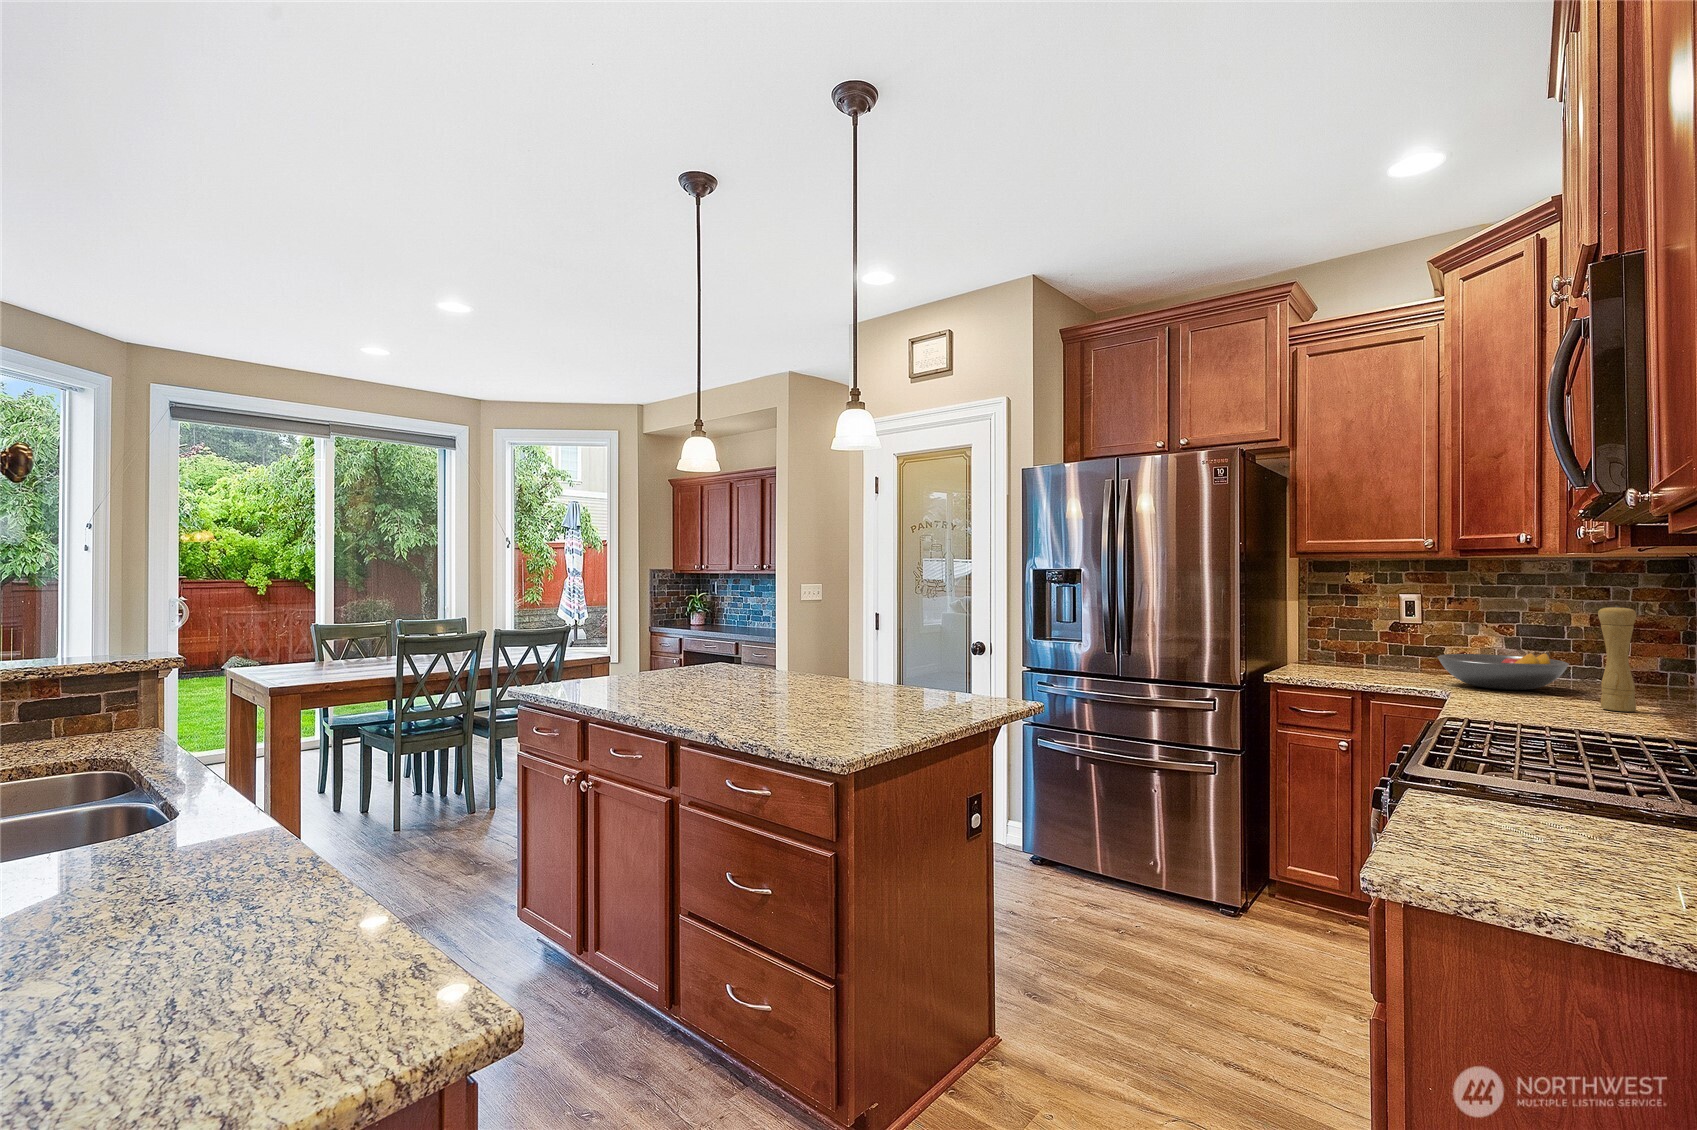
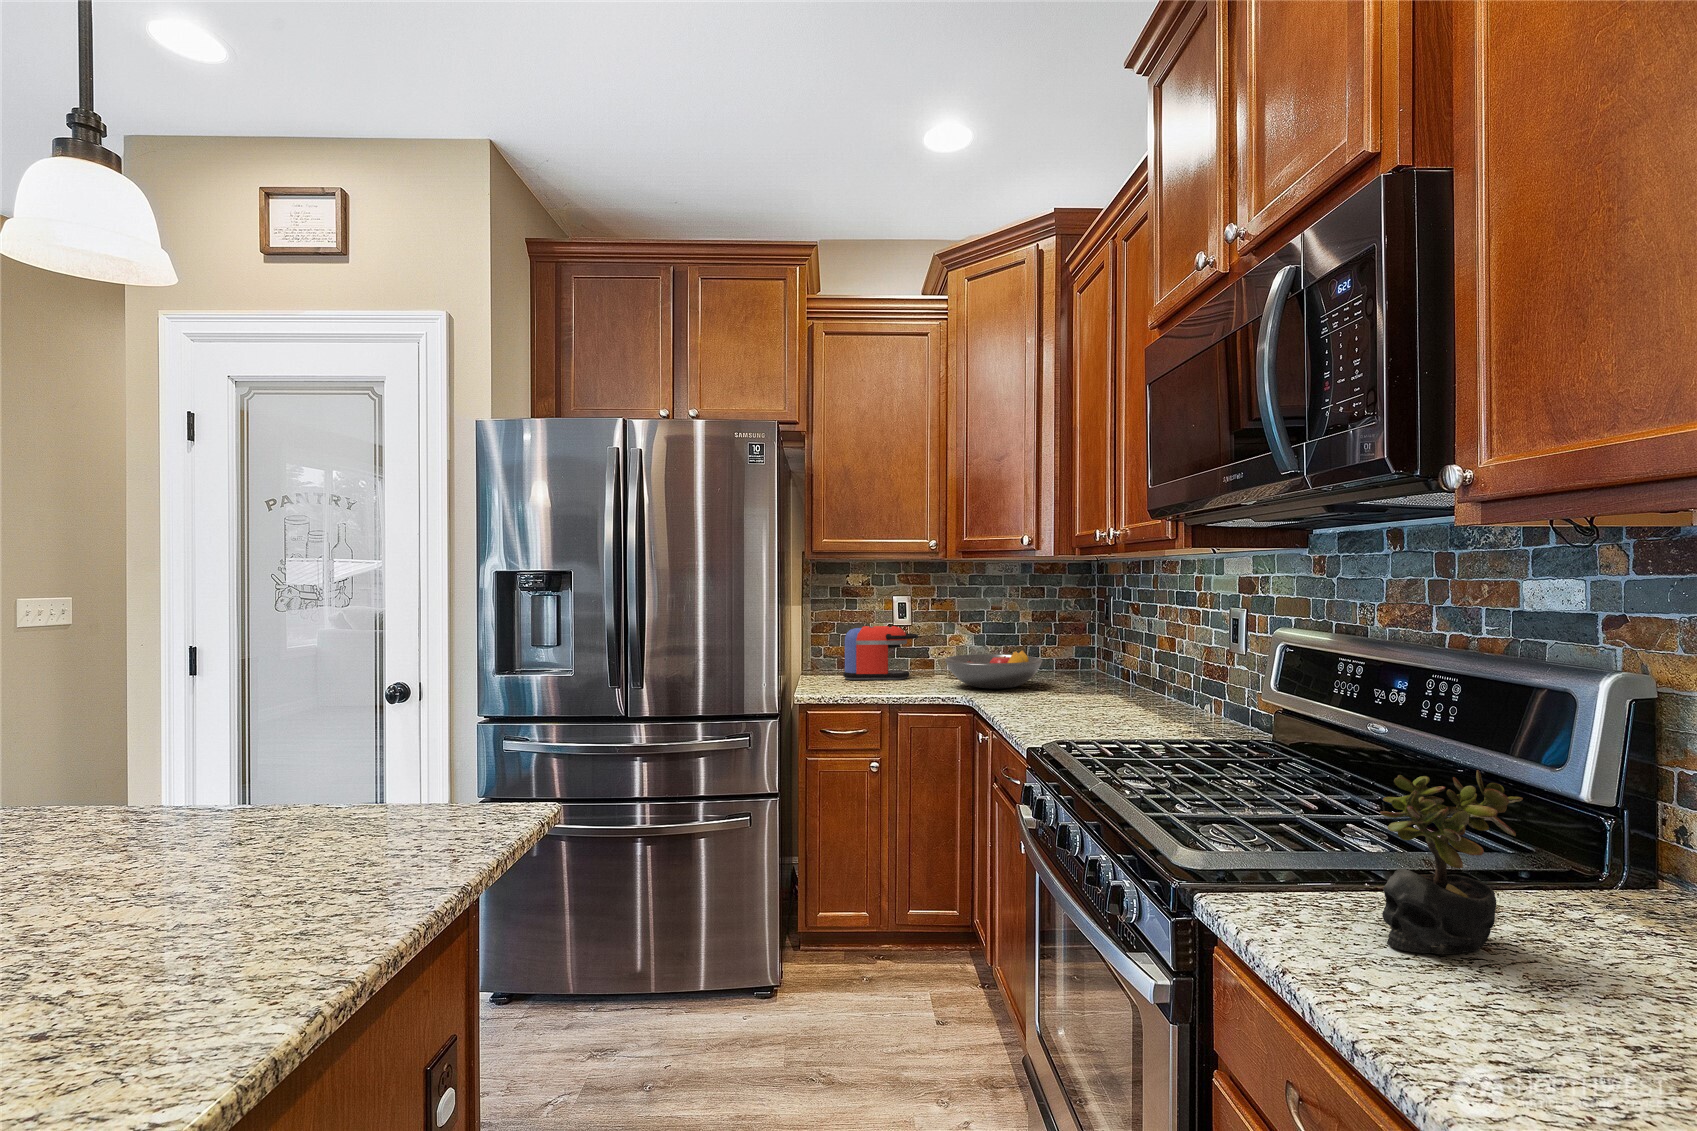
pepper mill: present [1598,606,1636,712] -> none [1089,605,1115,703]
coffee maker: none [1337,621,1424,674] -> present [843,626,918,680]
succulent plant: none [1456,719,1599,849] -> present [1380,770,1523,955]

